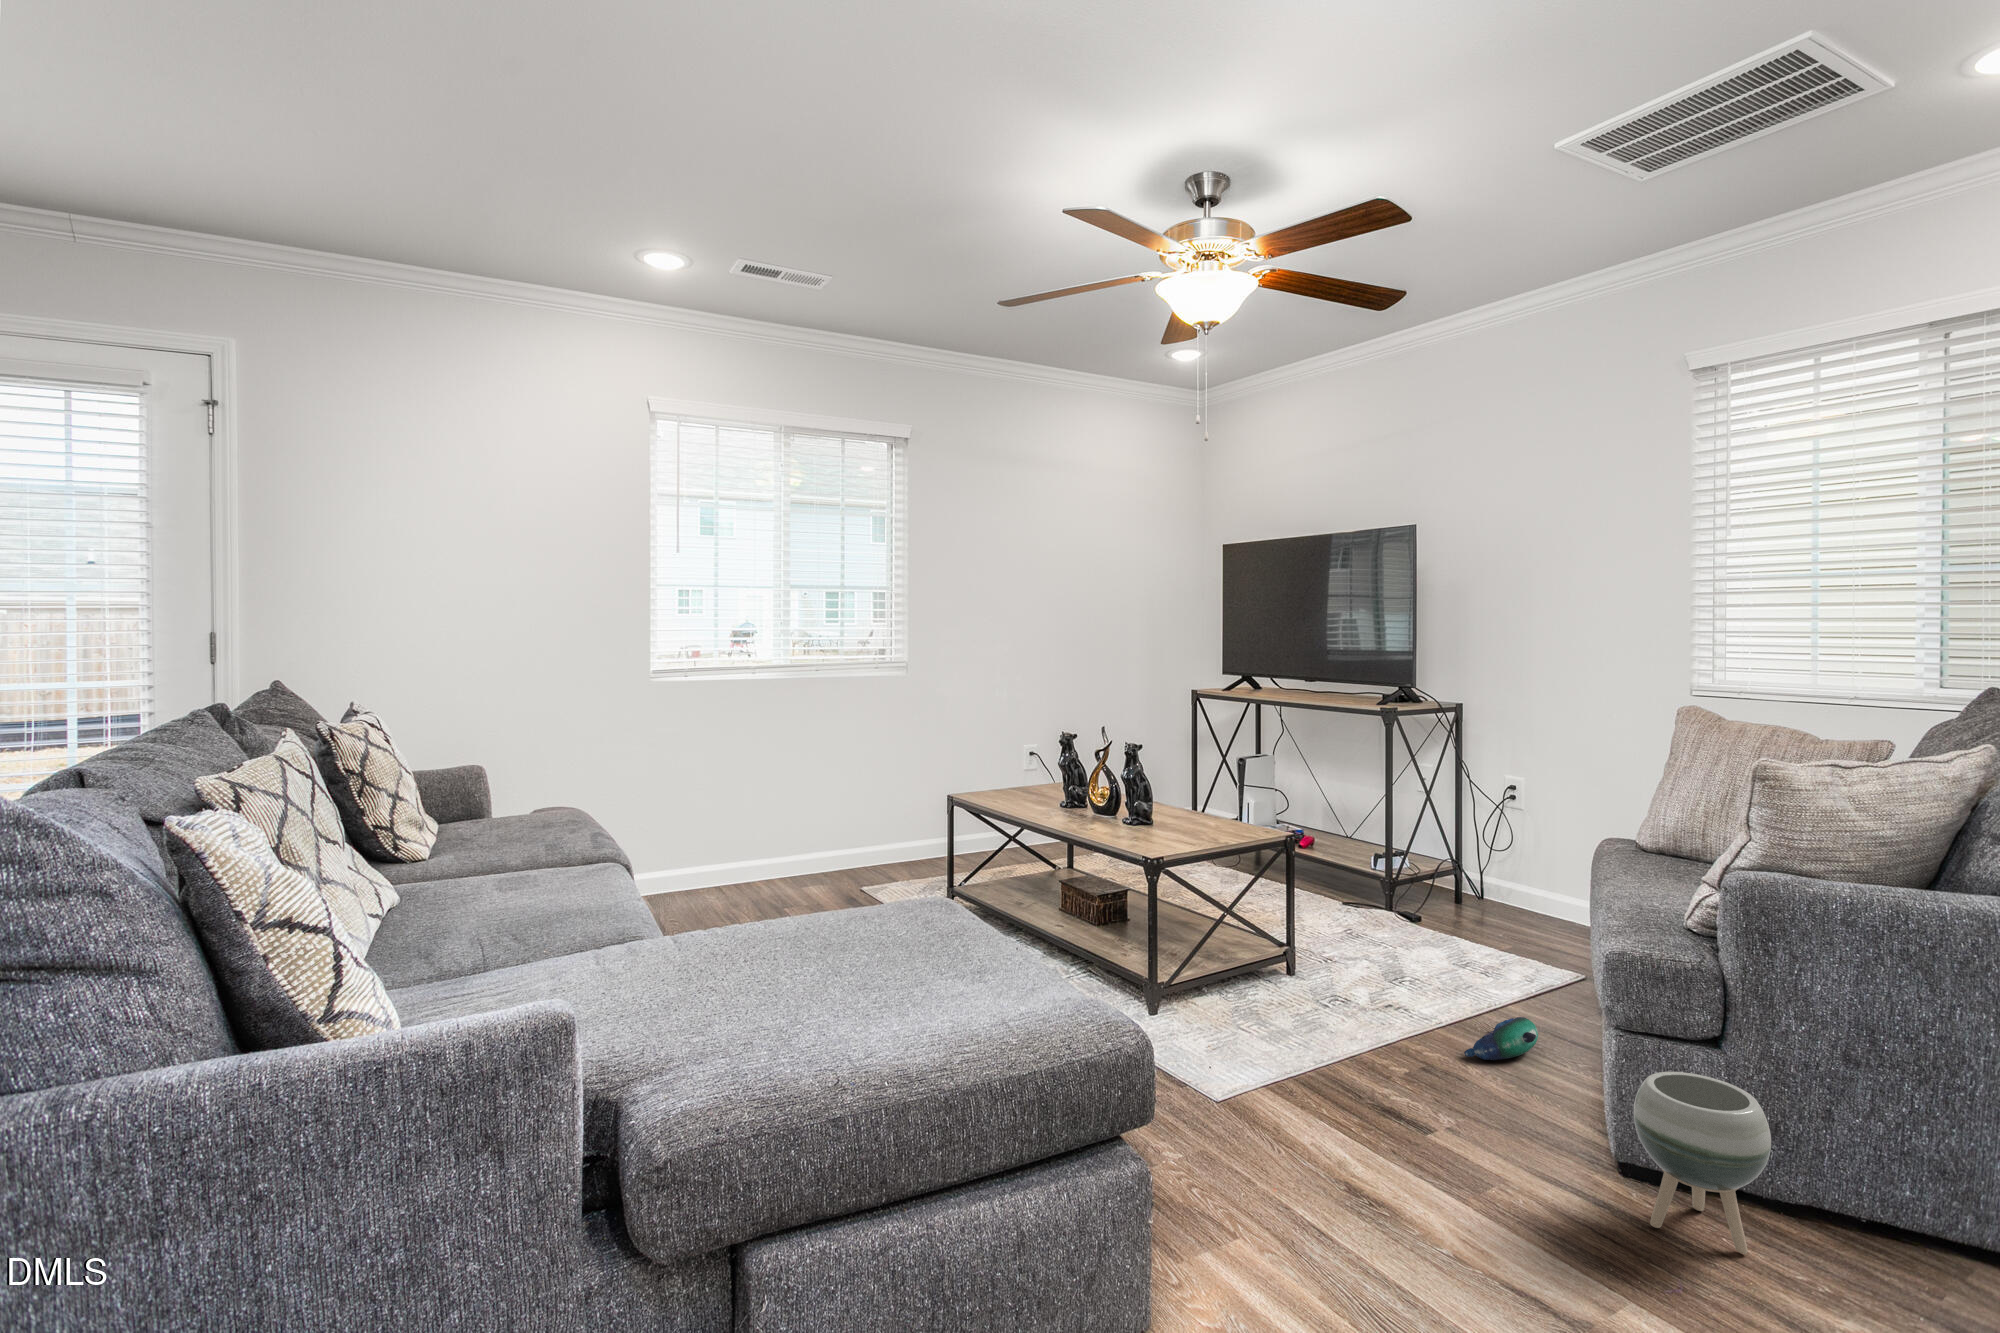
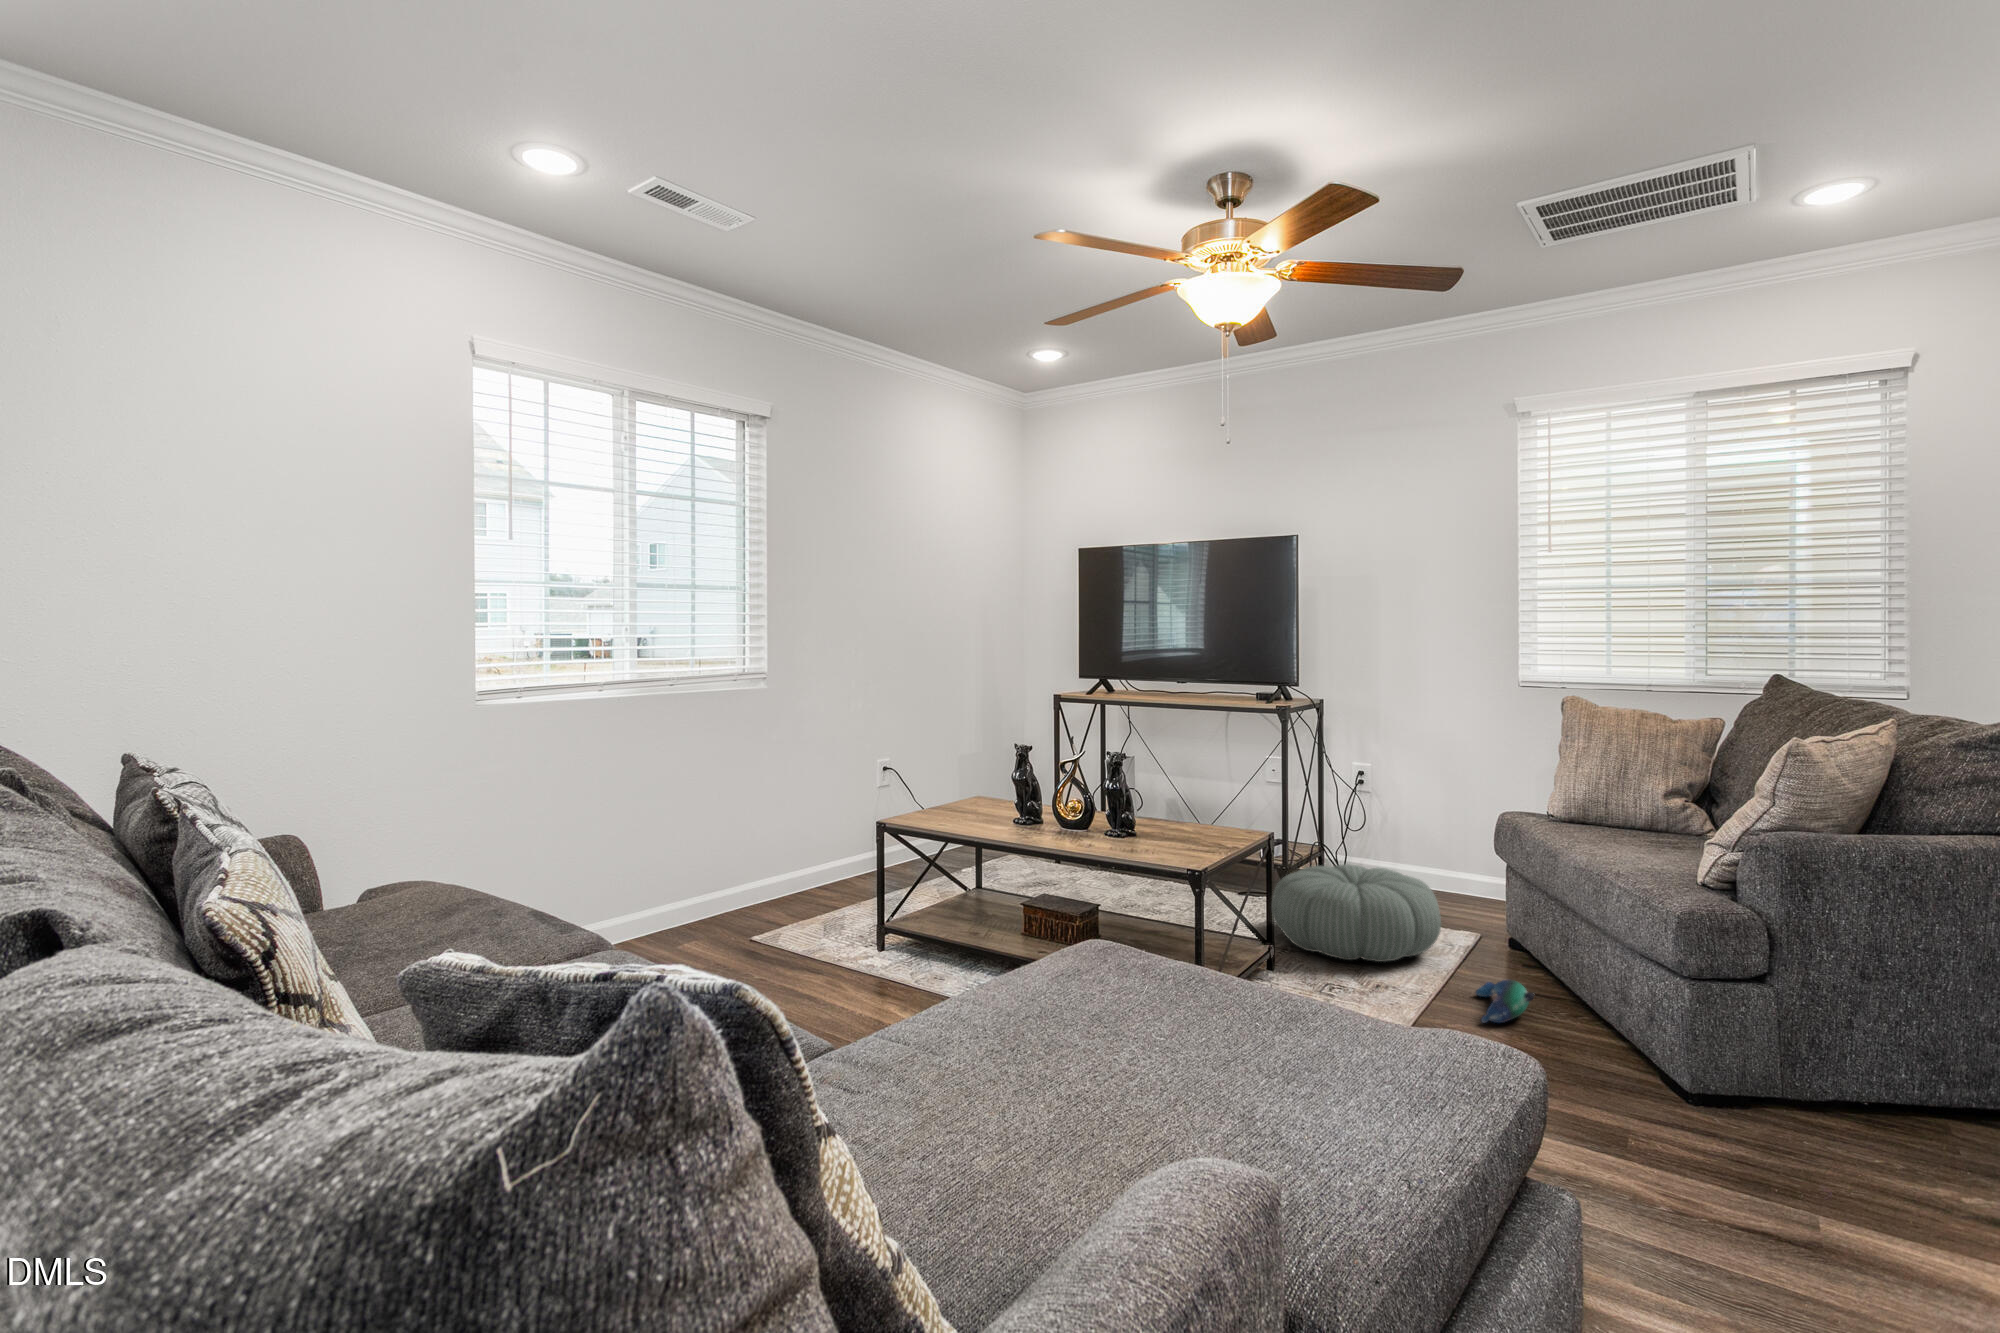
pouf: none [1328,878,1513,985] -> present [1271,864,1441,962]
planter: present [1634,1072,1771,1254] -> none [1727,1008,1848,1153]

